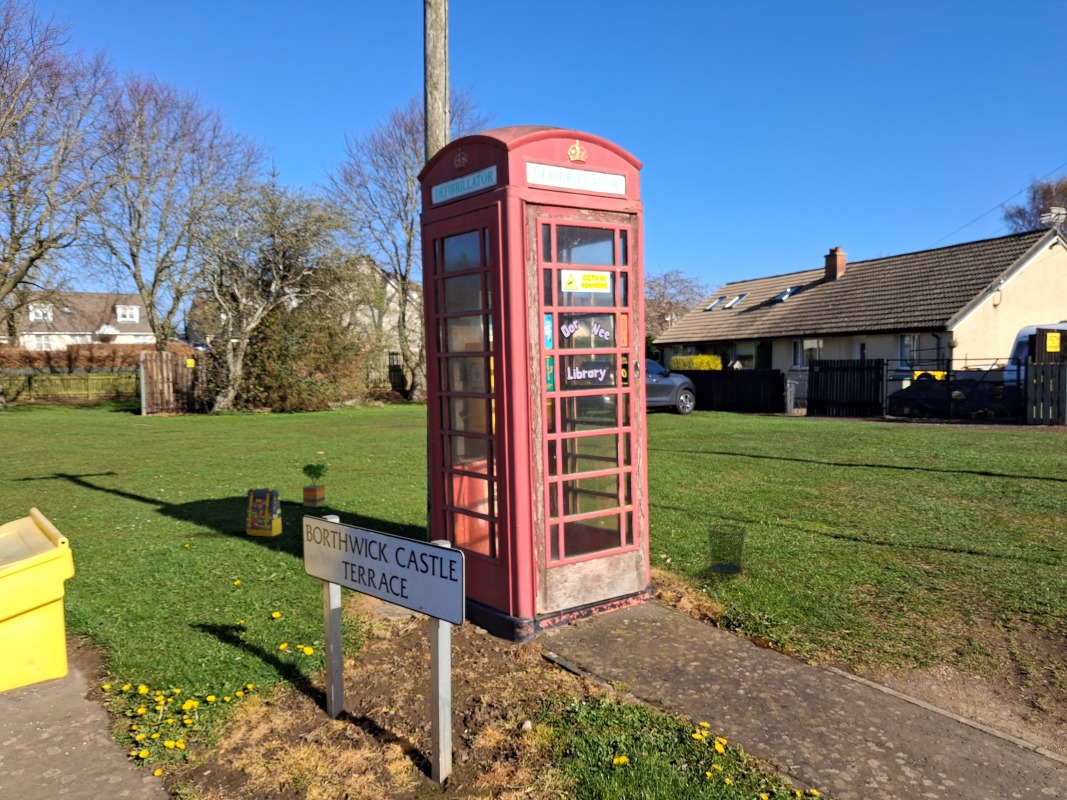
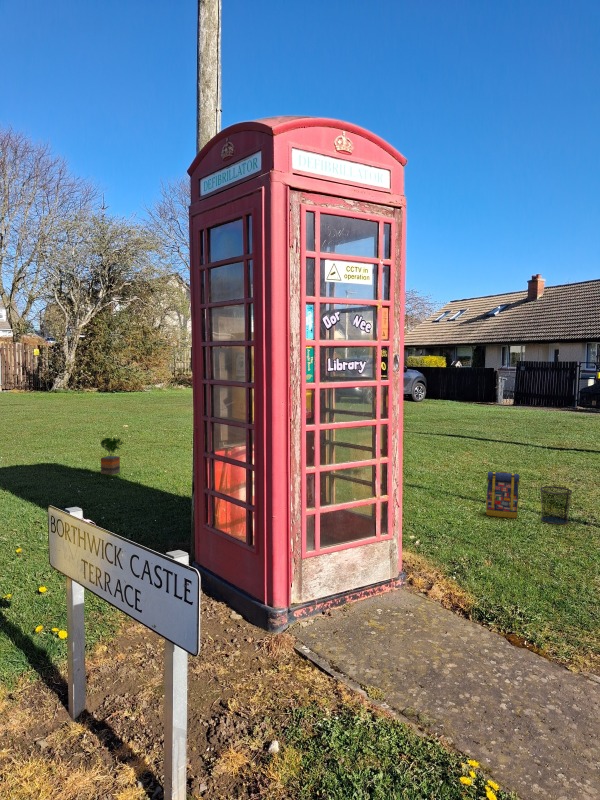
backpack: present [246,488,282,536] -> present [486,472,519,518]
waste bin: present [707,524,745,573] -> present [540,486,572,525]

